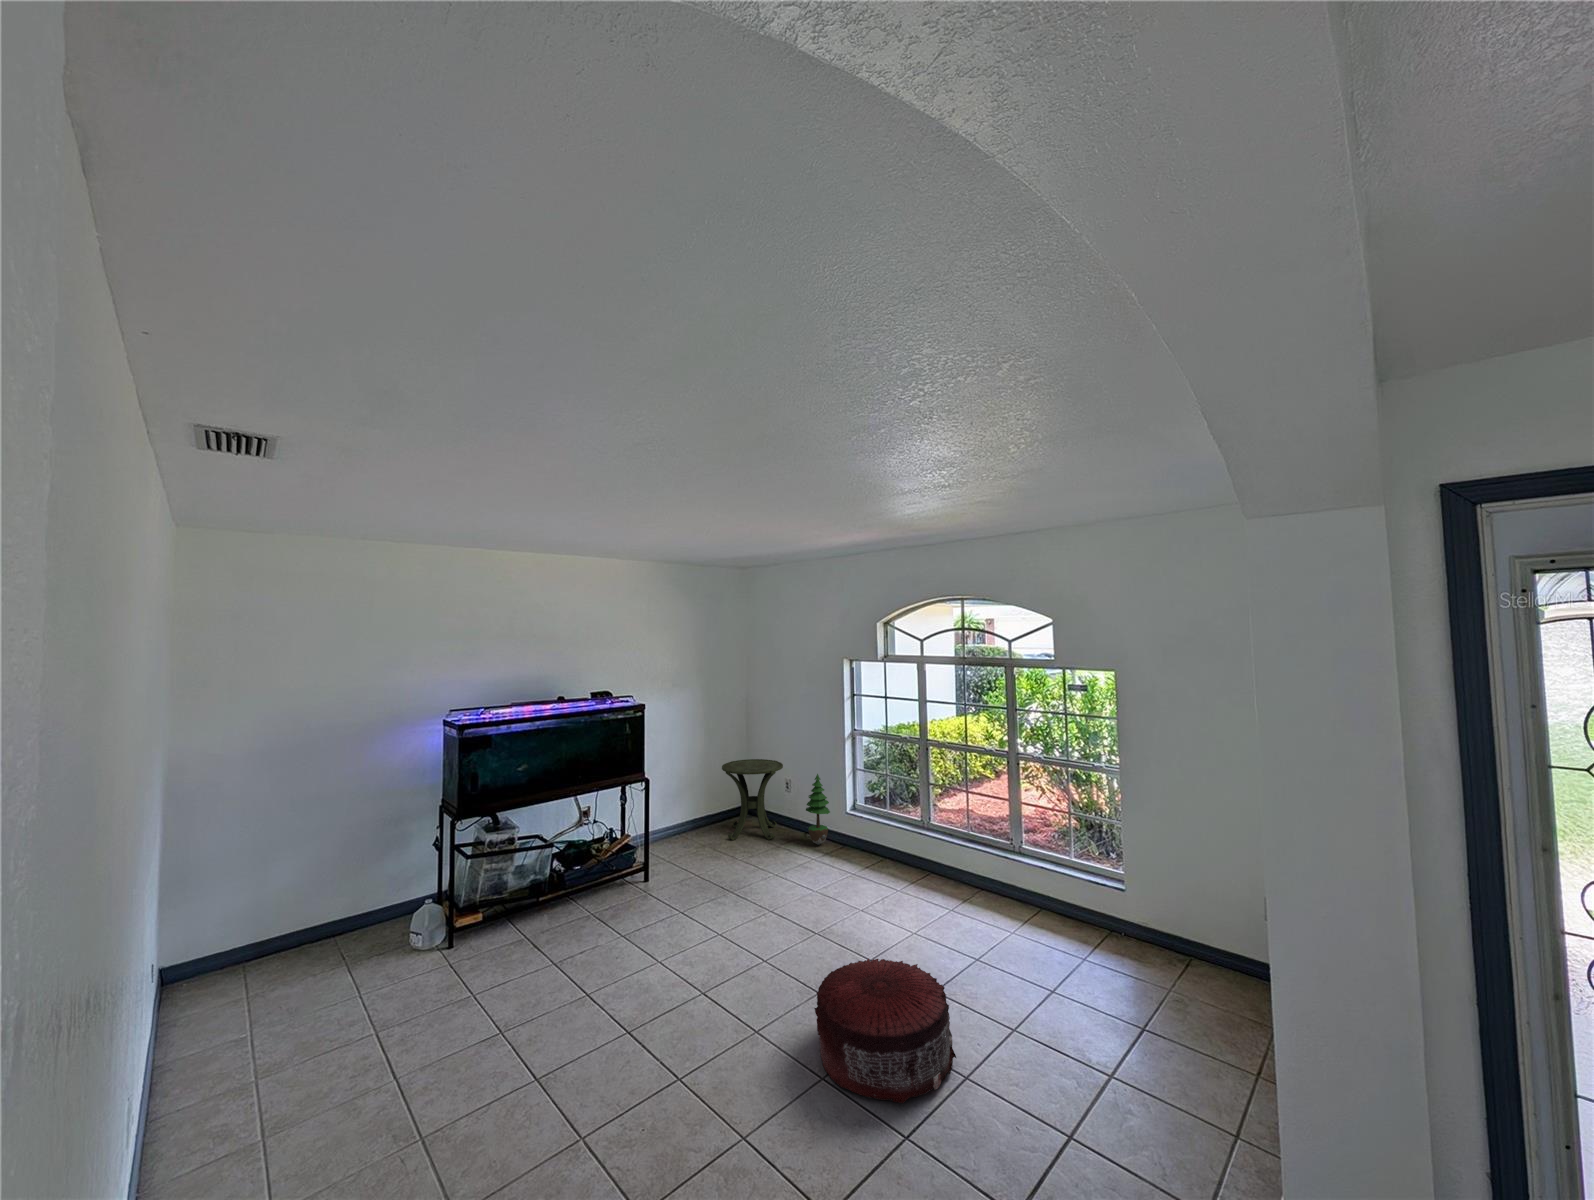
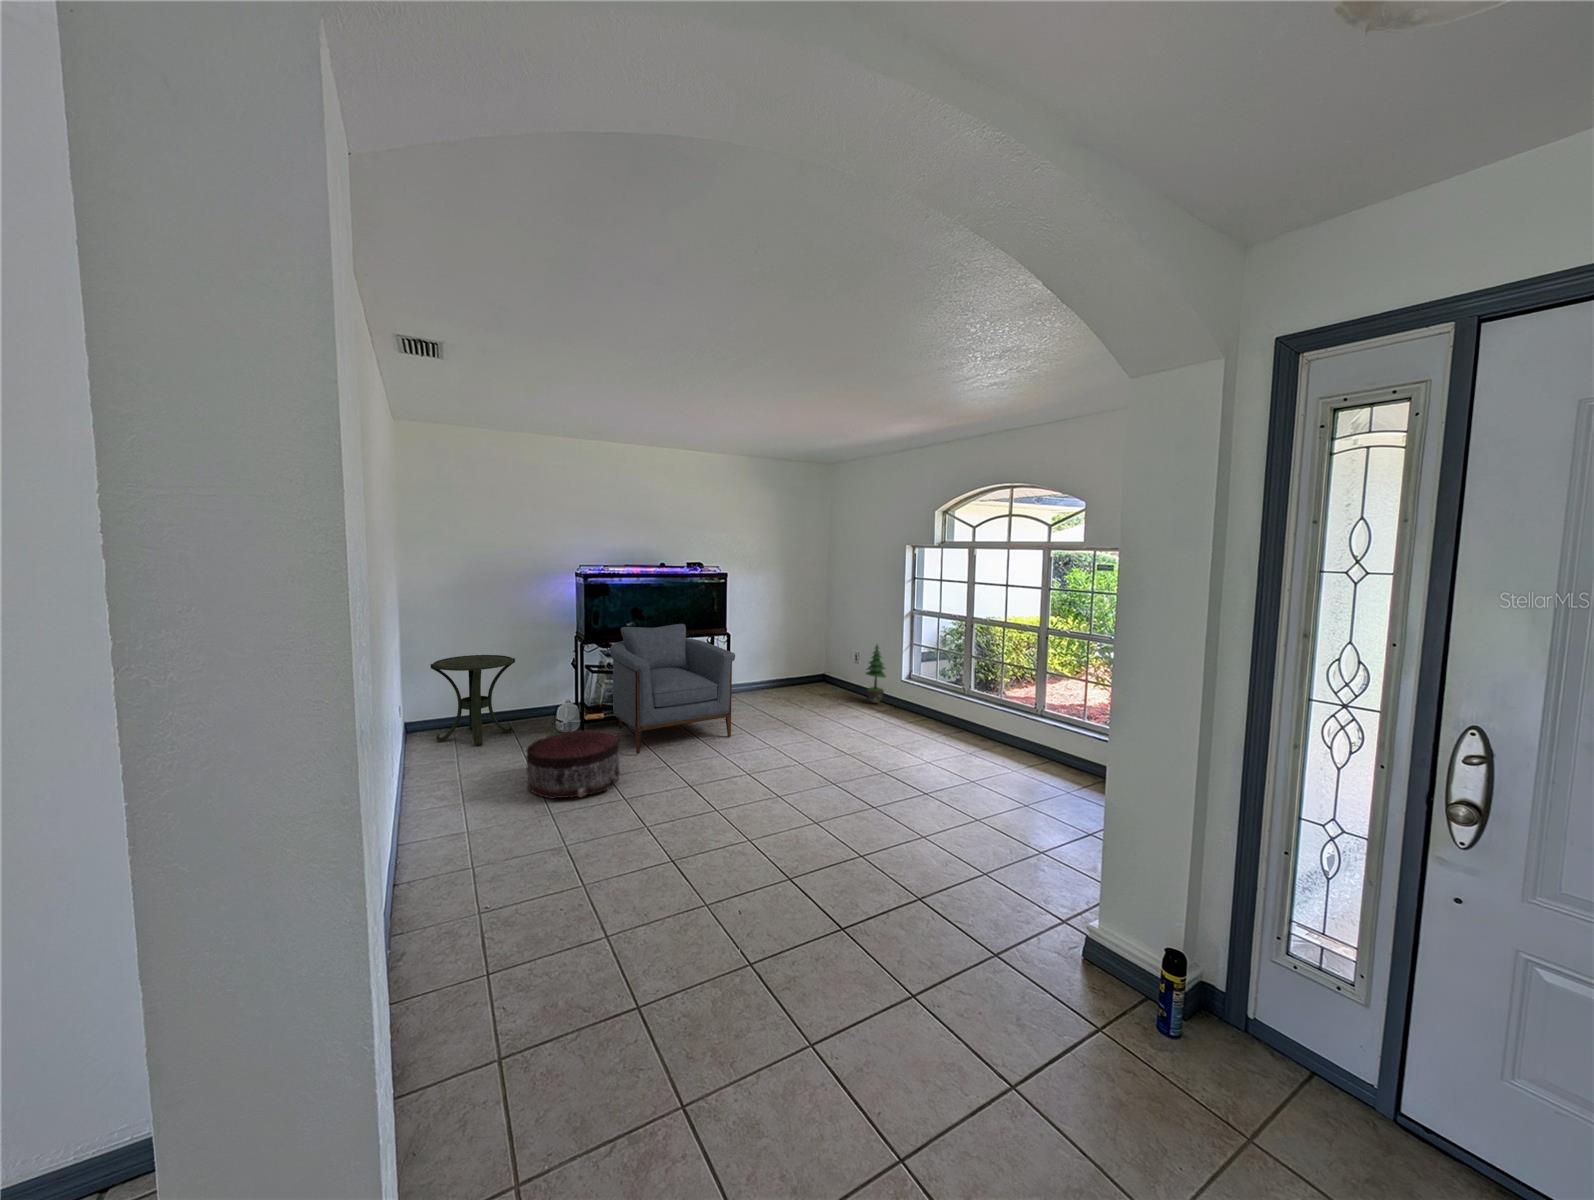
side table: present [722,759,783,840] -> present [430,655,515,745]
armchair: none [496,776,666,977] -> present [610,624,735,754]
pouf: present [814,959,956,1103] -> present [526,730,620,799]

